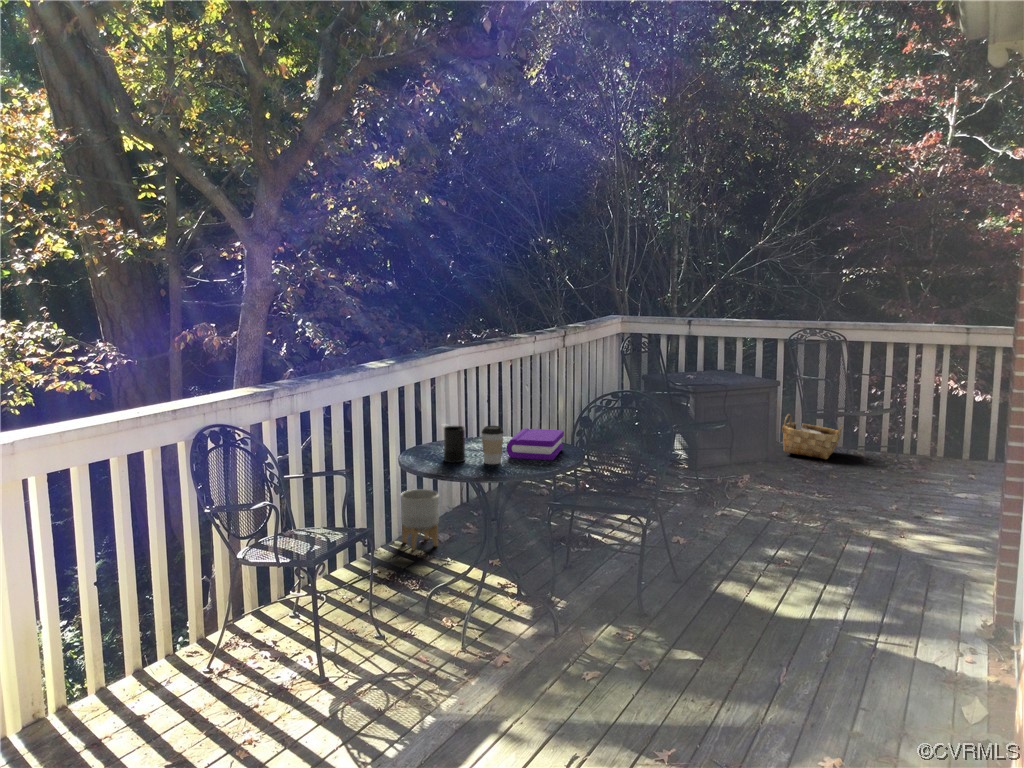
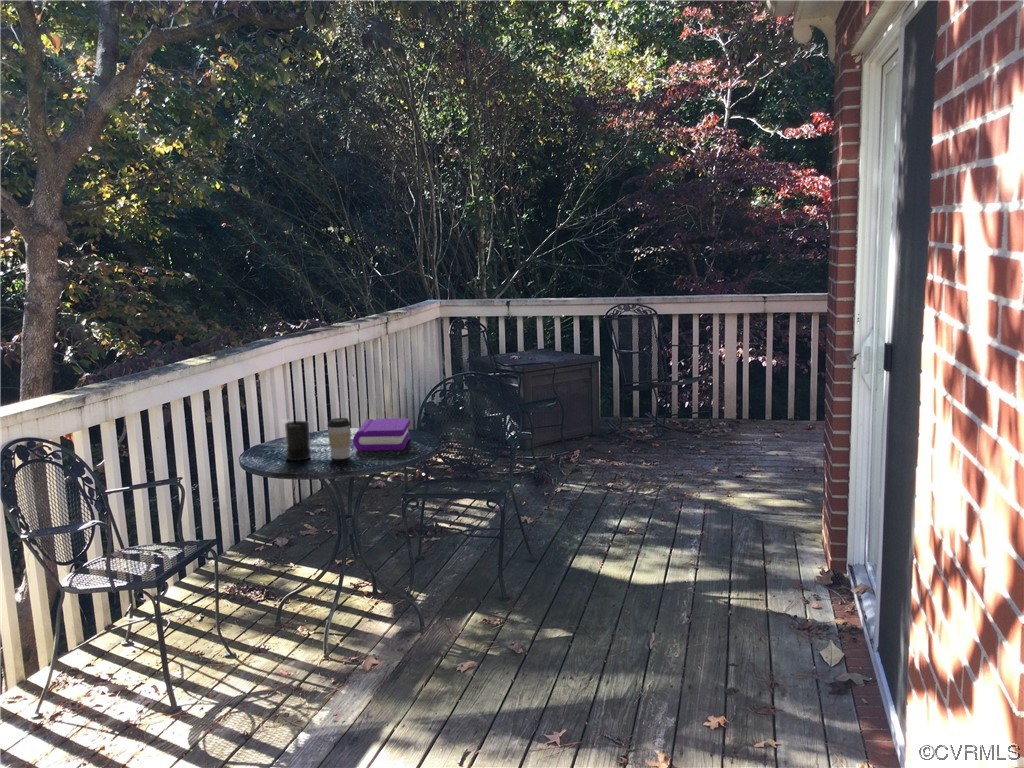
woven basket: present [782,414,843,459] -> none [606,388,662,431]
planter: present [401,489,439,550] -> none [231,493,276,560]

